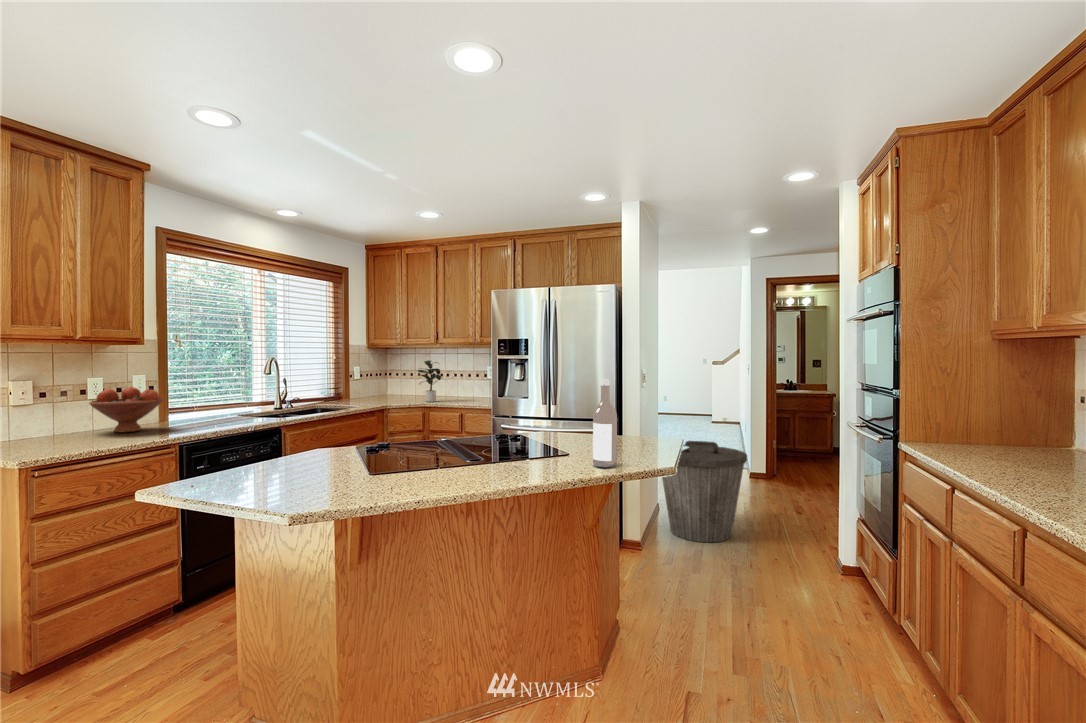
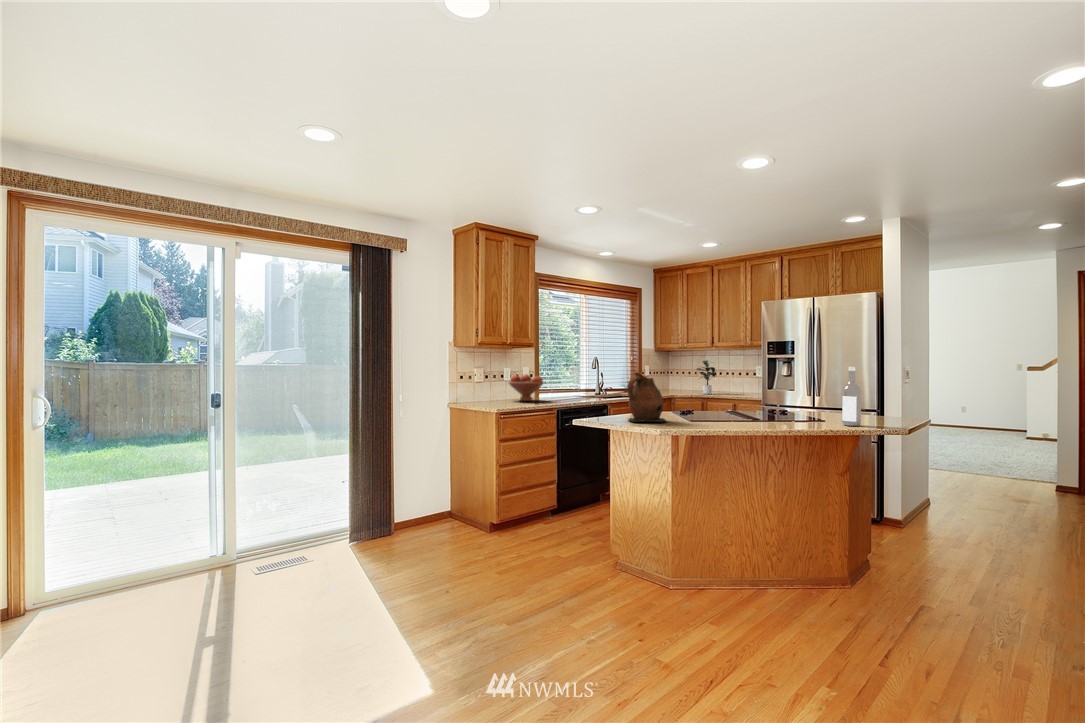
ceramic pitcher: none [247,393,327,485] -> present [627,372,666,422]
trash can: present [662,441,747,542] -> none [923,435,1026,530]

